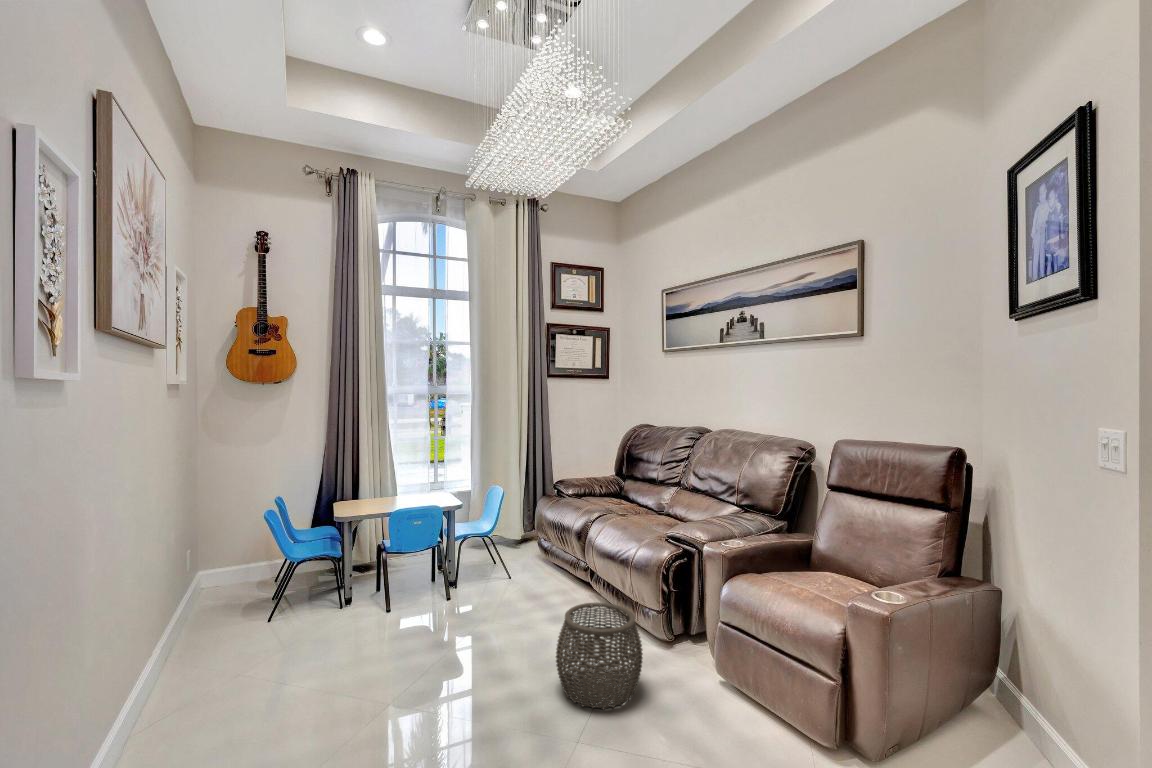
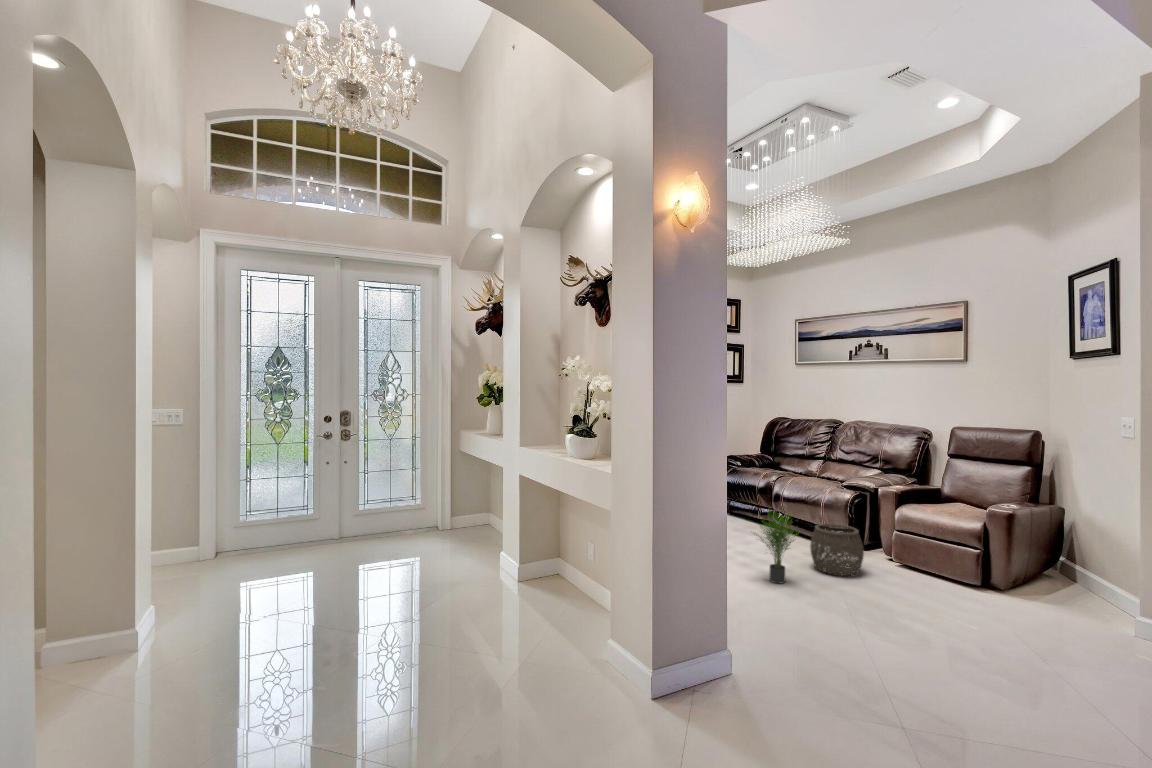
potted plant: none [412,577,505,728] -> present [758,515,794,583]

